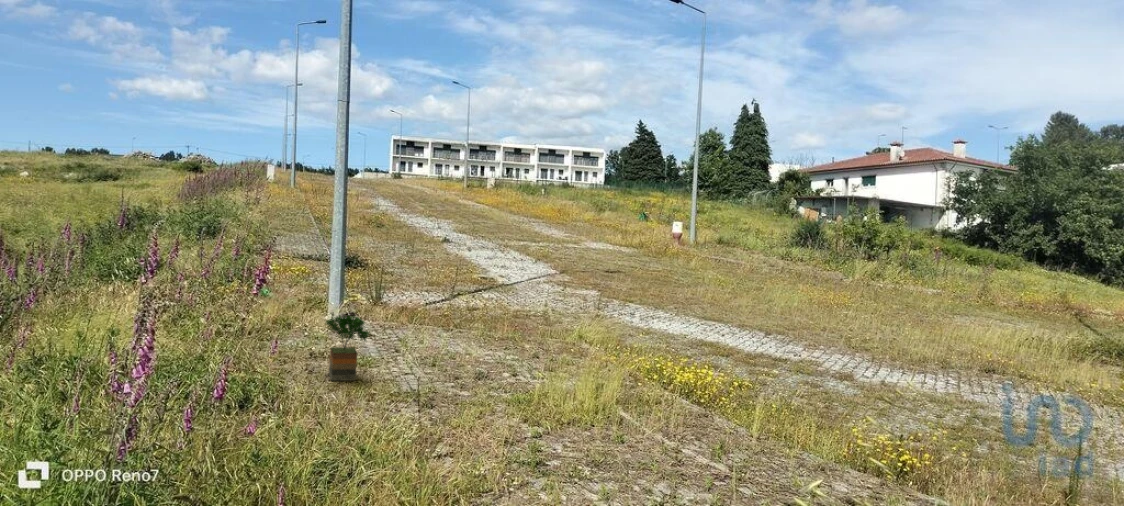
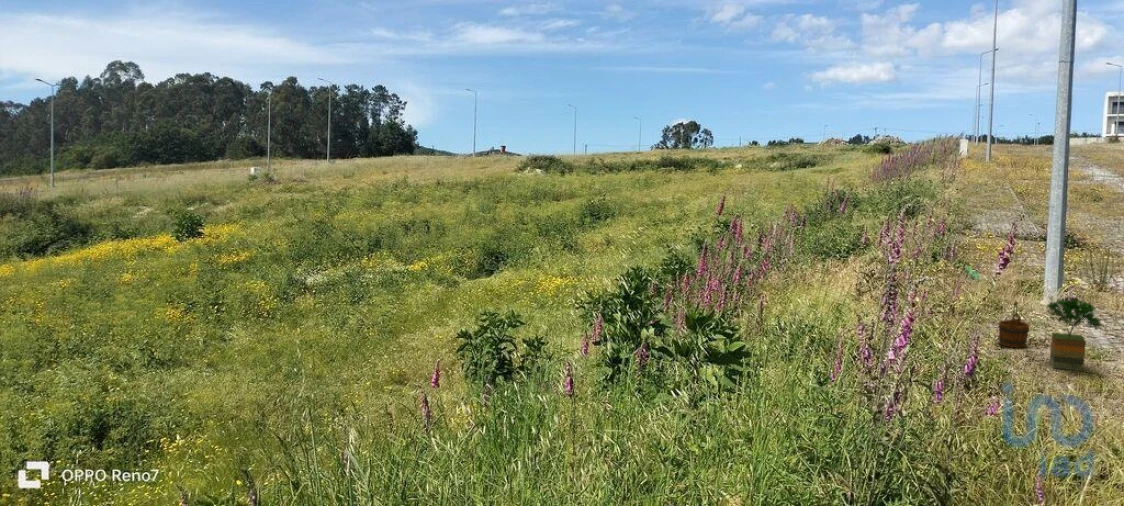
wooden bucket: none [285,320,313,365] -> present [999,302,1030,348]

